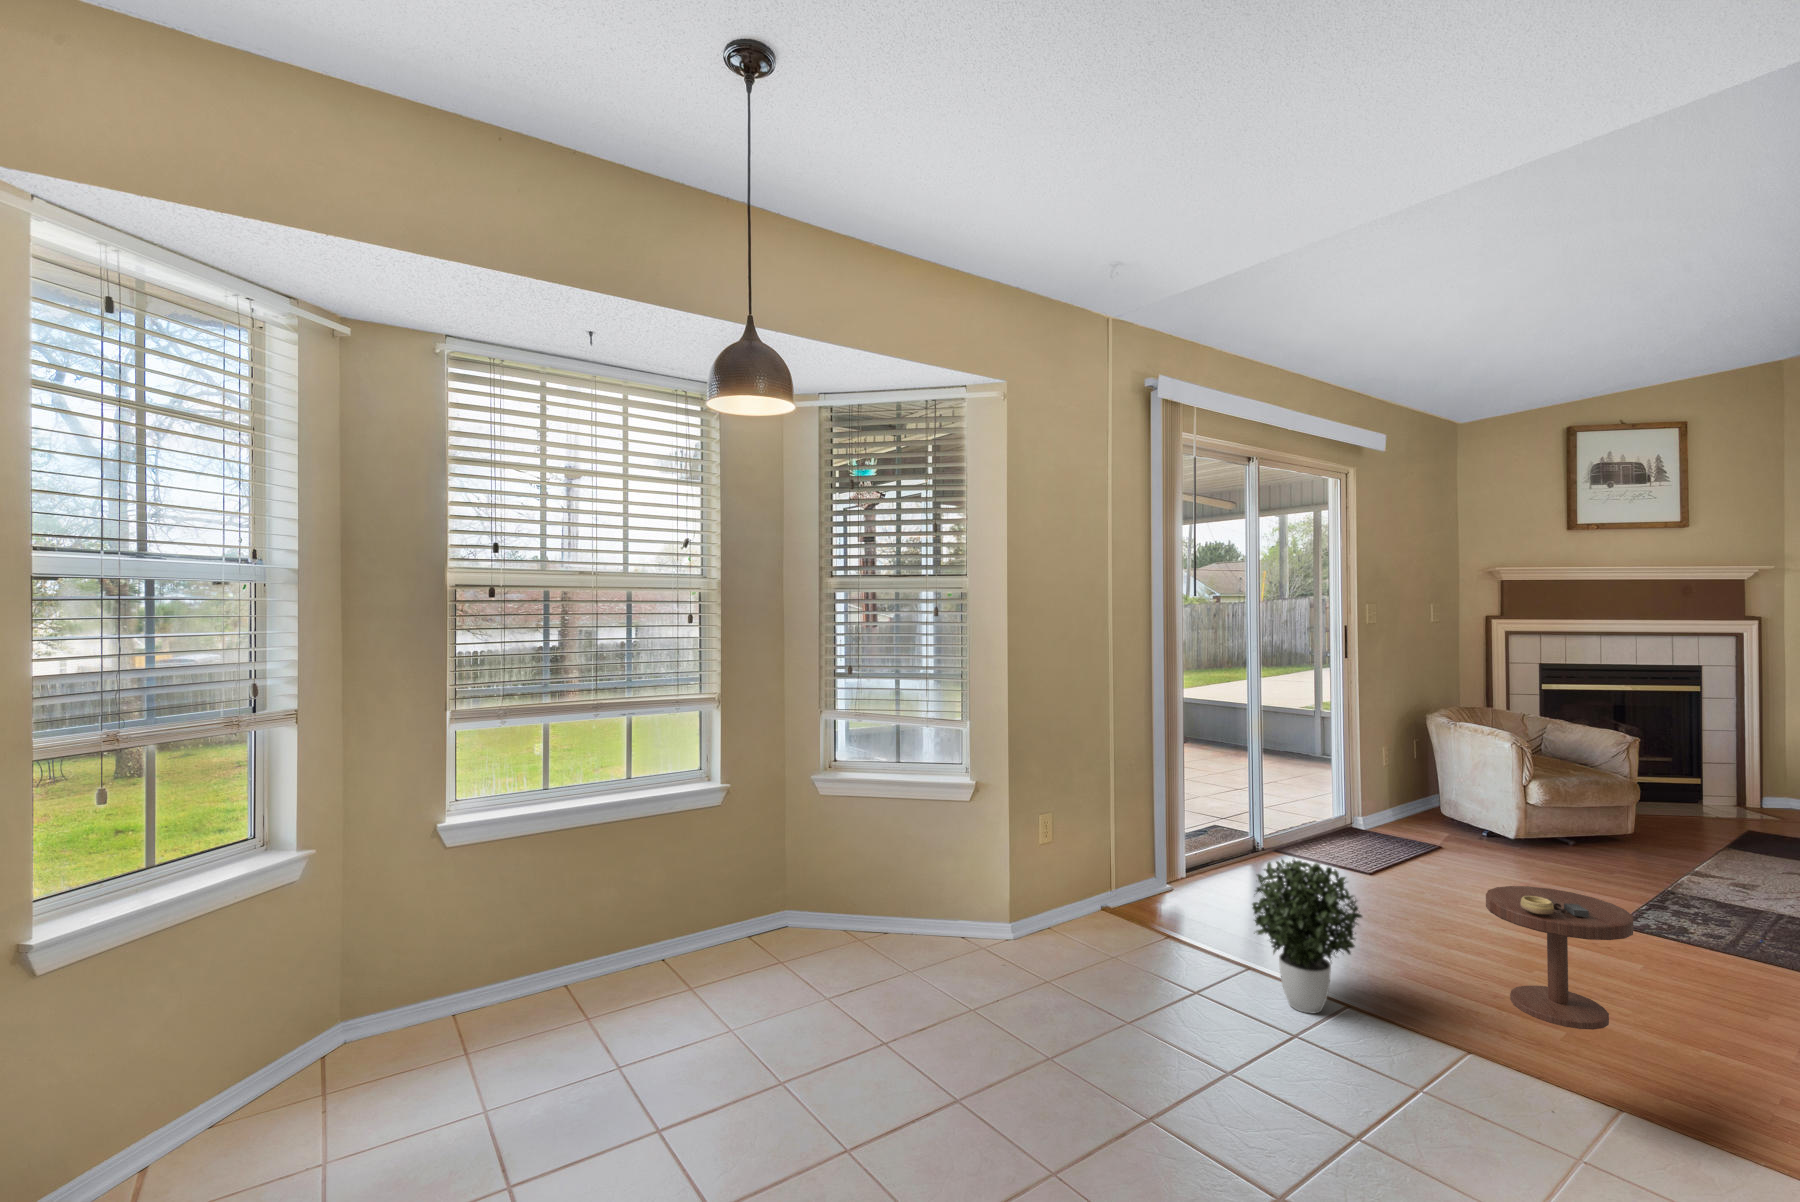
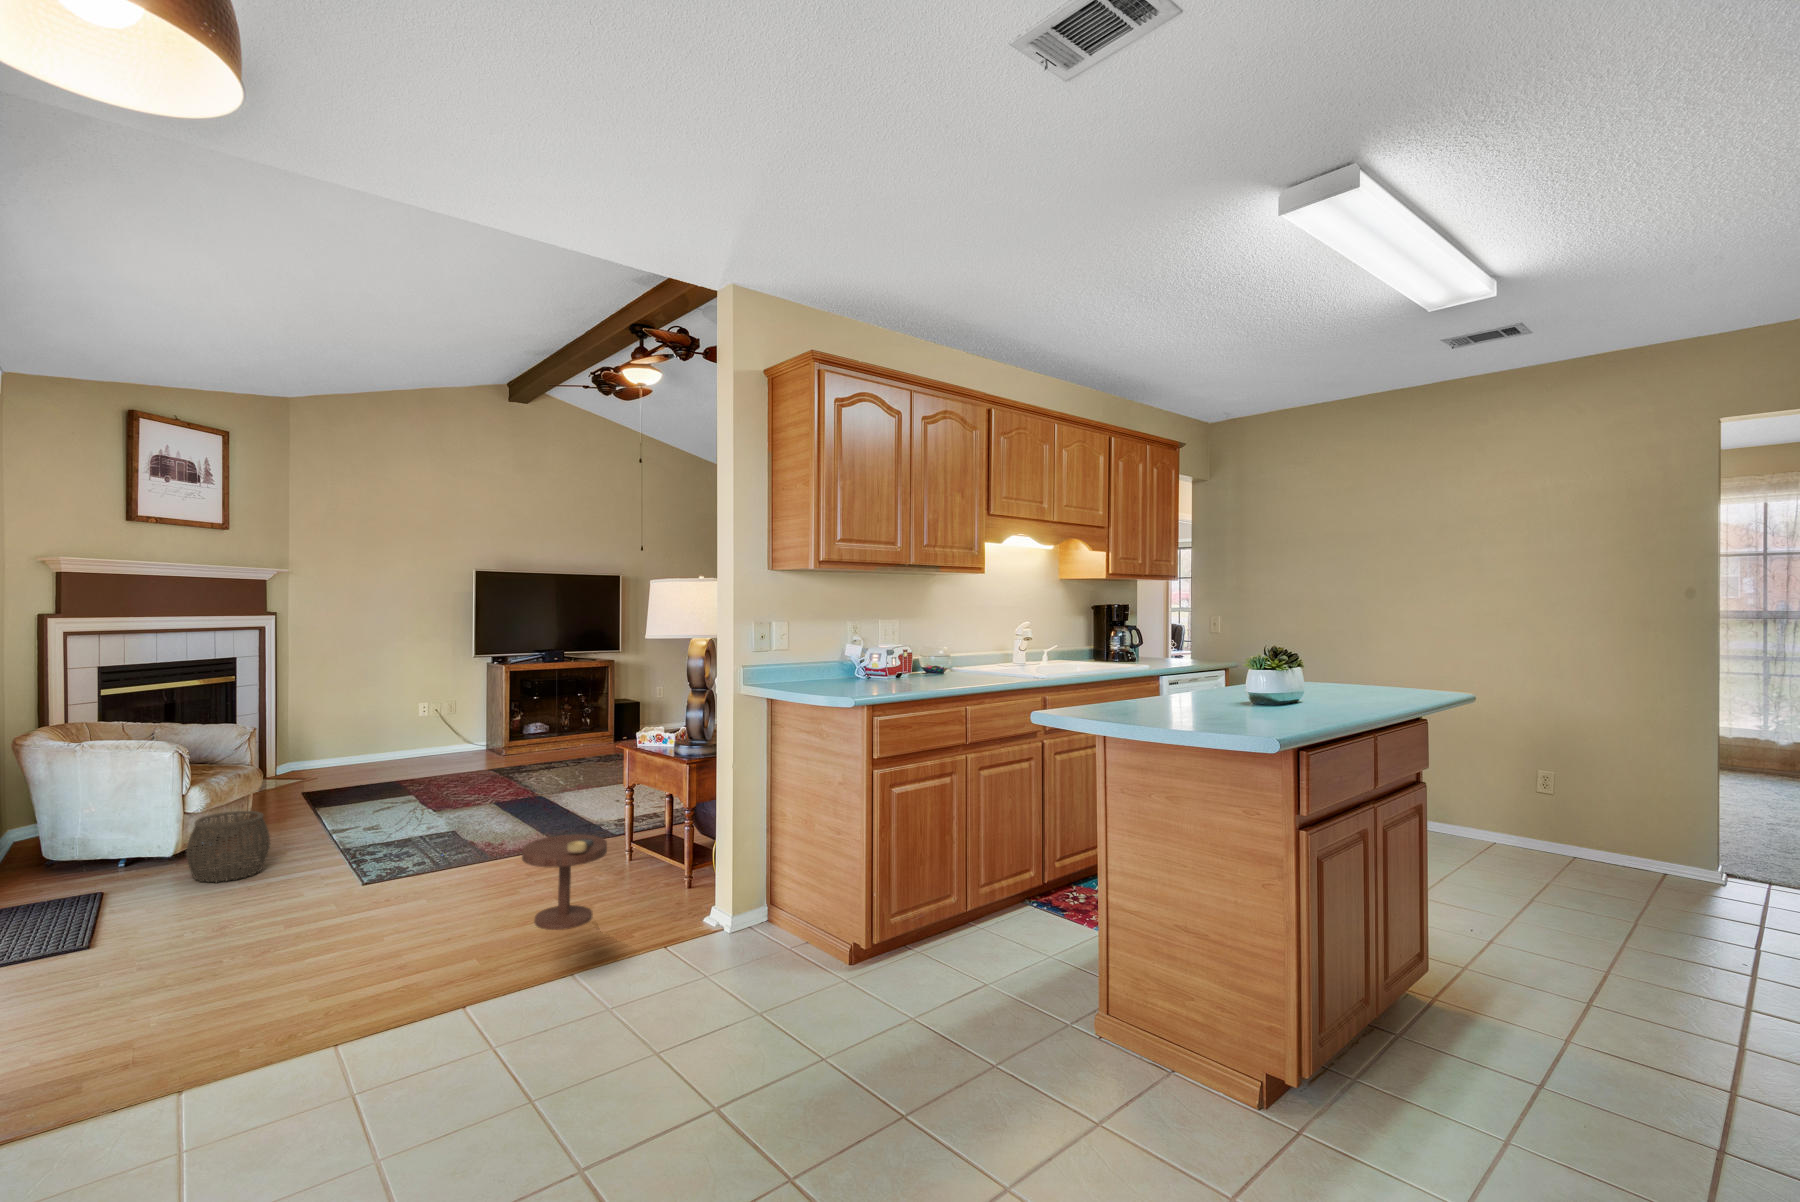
woven basket: none [1488,805,1574,877] -> present [186,811,270,882]
potted plant: present [1252,860,1362,1013] -> none [286,896,415,1061]

